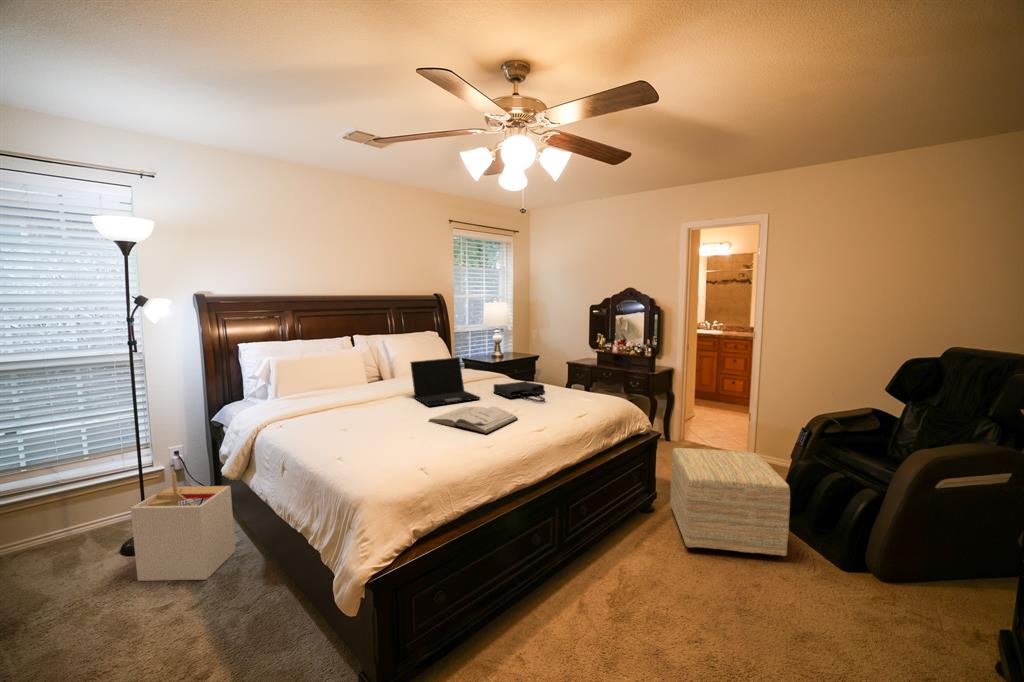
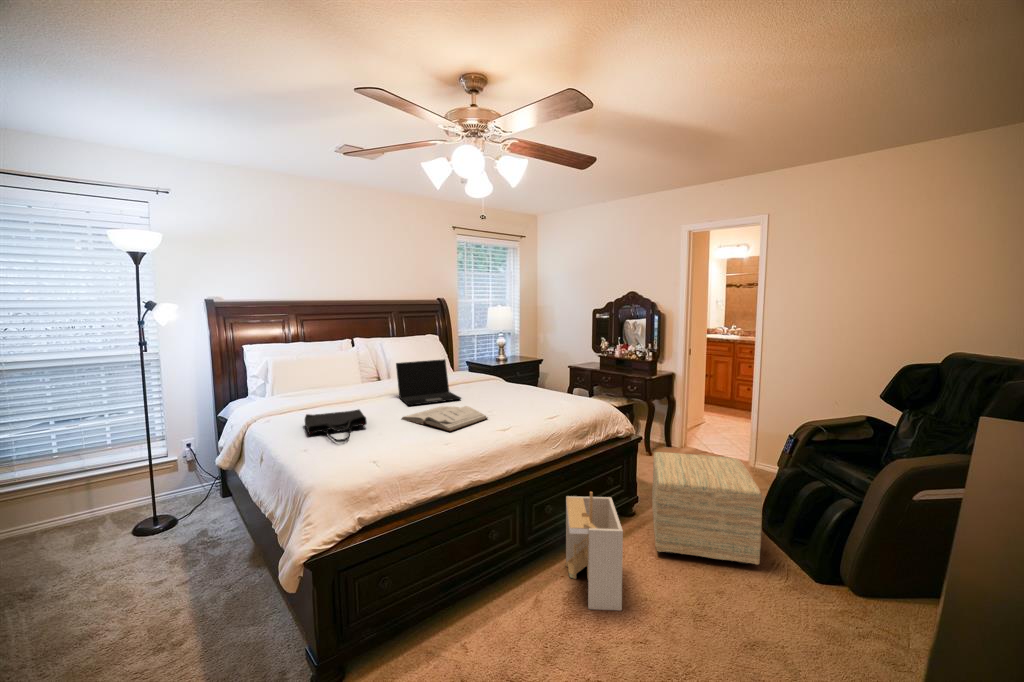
tote bag: present [494,381,545,402] -> present [305,410,367,442]
storage bin: present [131,473,235,581] -> present [566,492,623,611]

